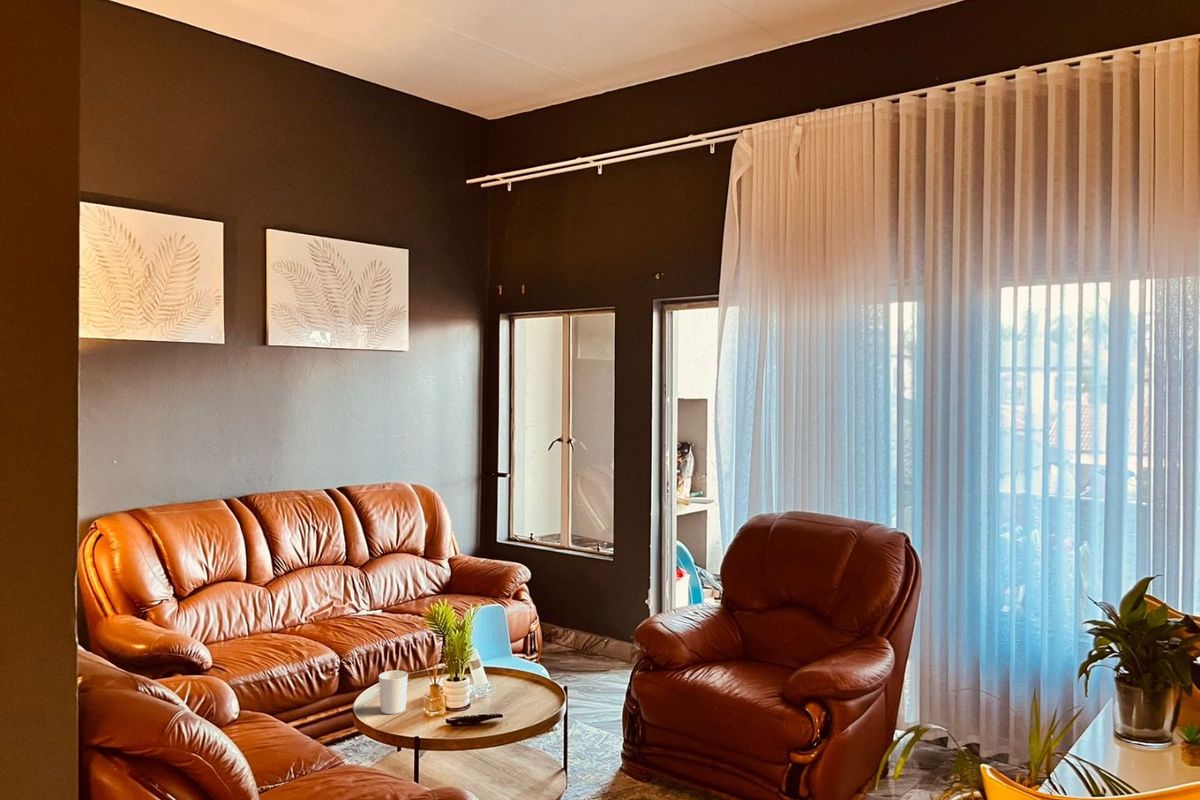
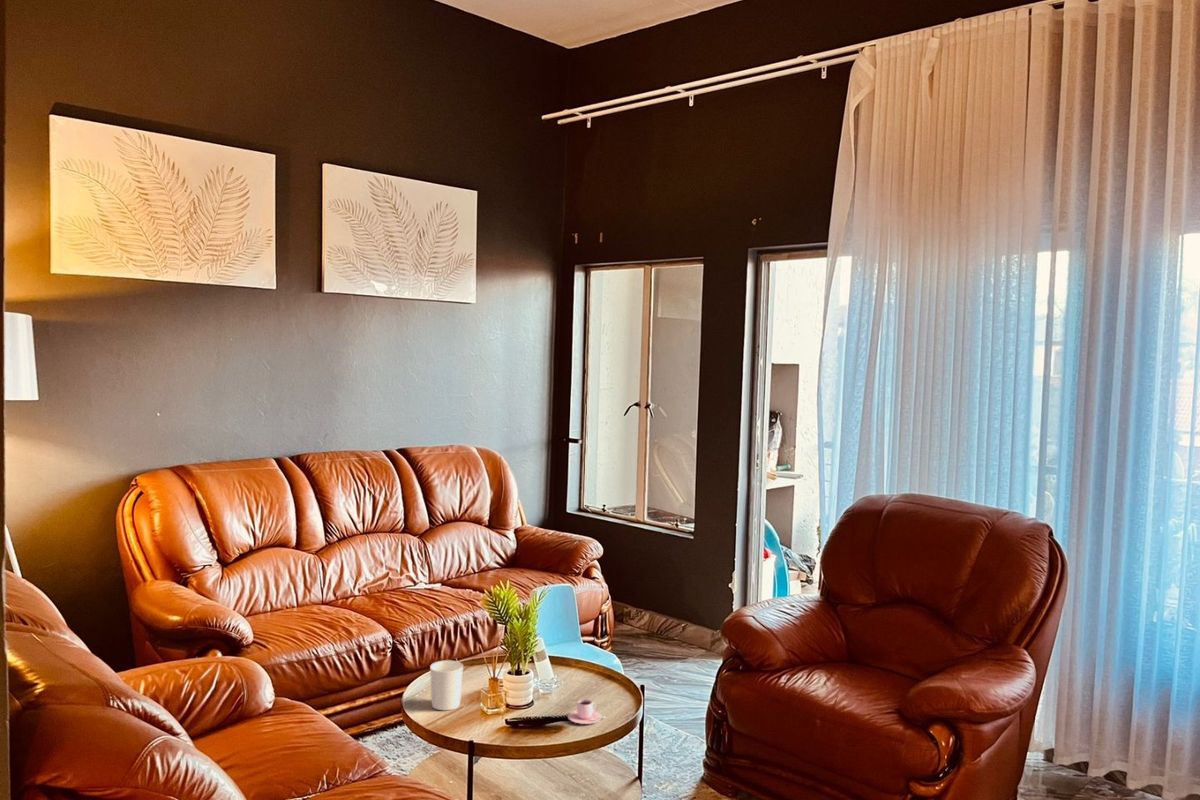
teacup: none [501,677,534,718] -> present [568,699,602,724]

